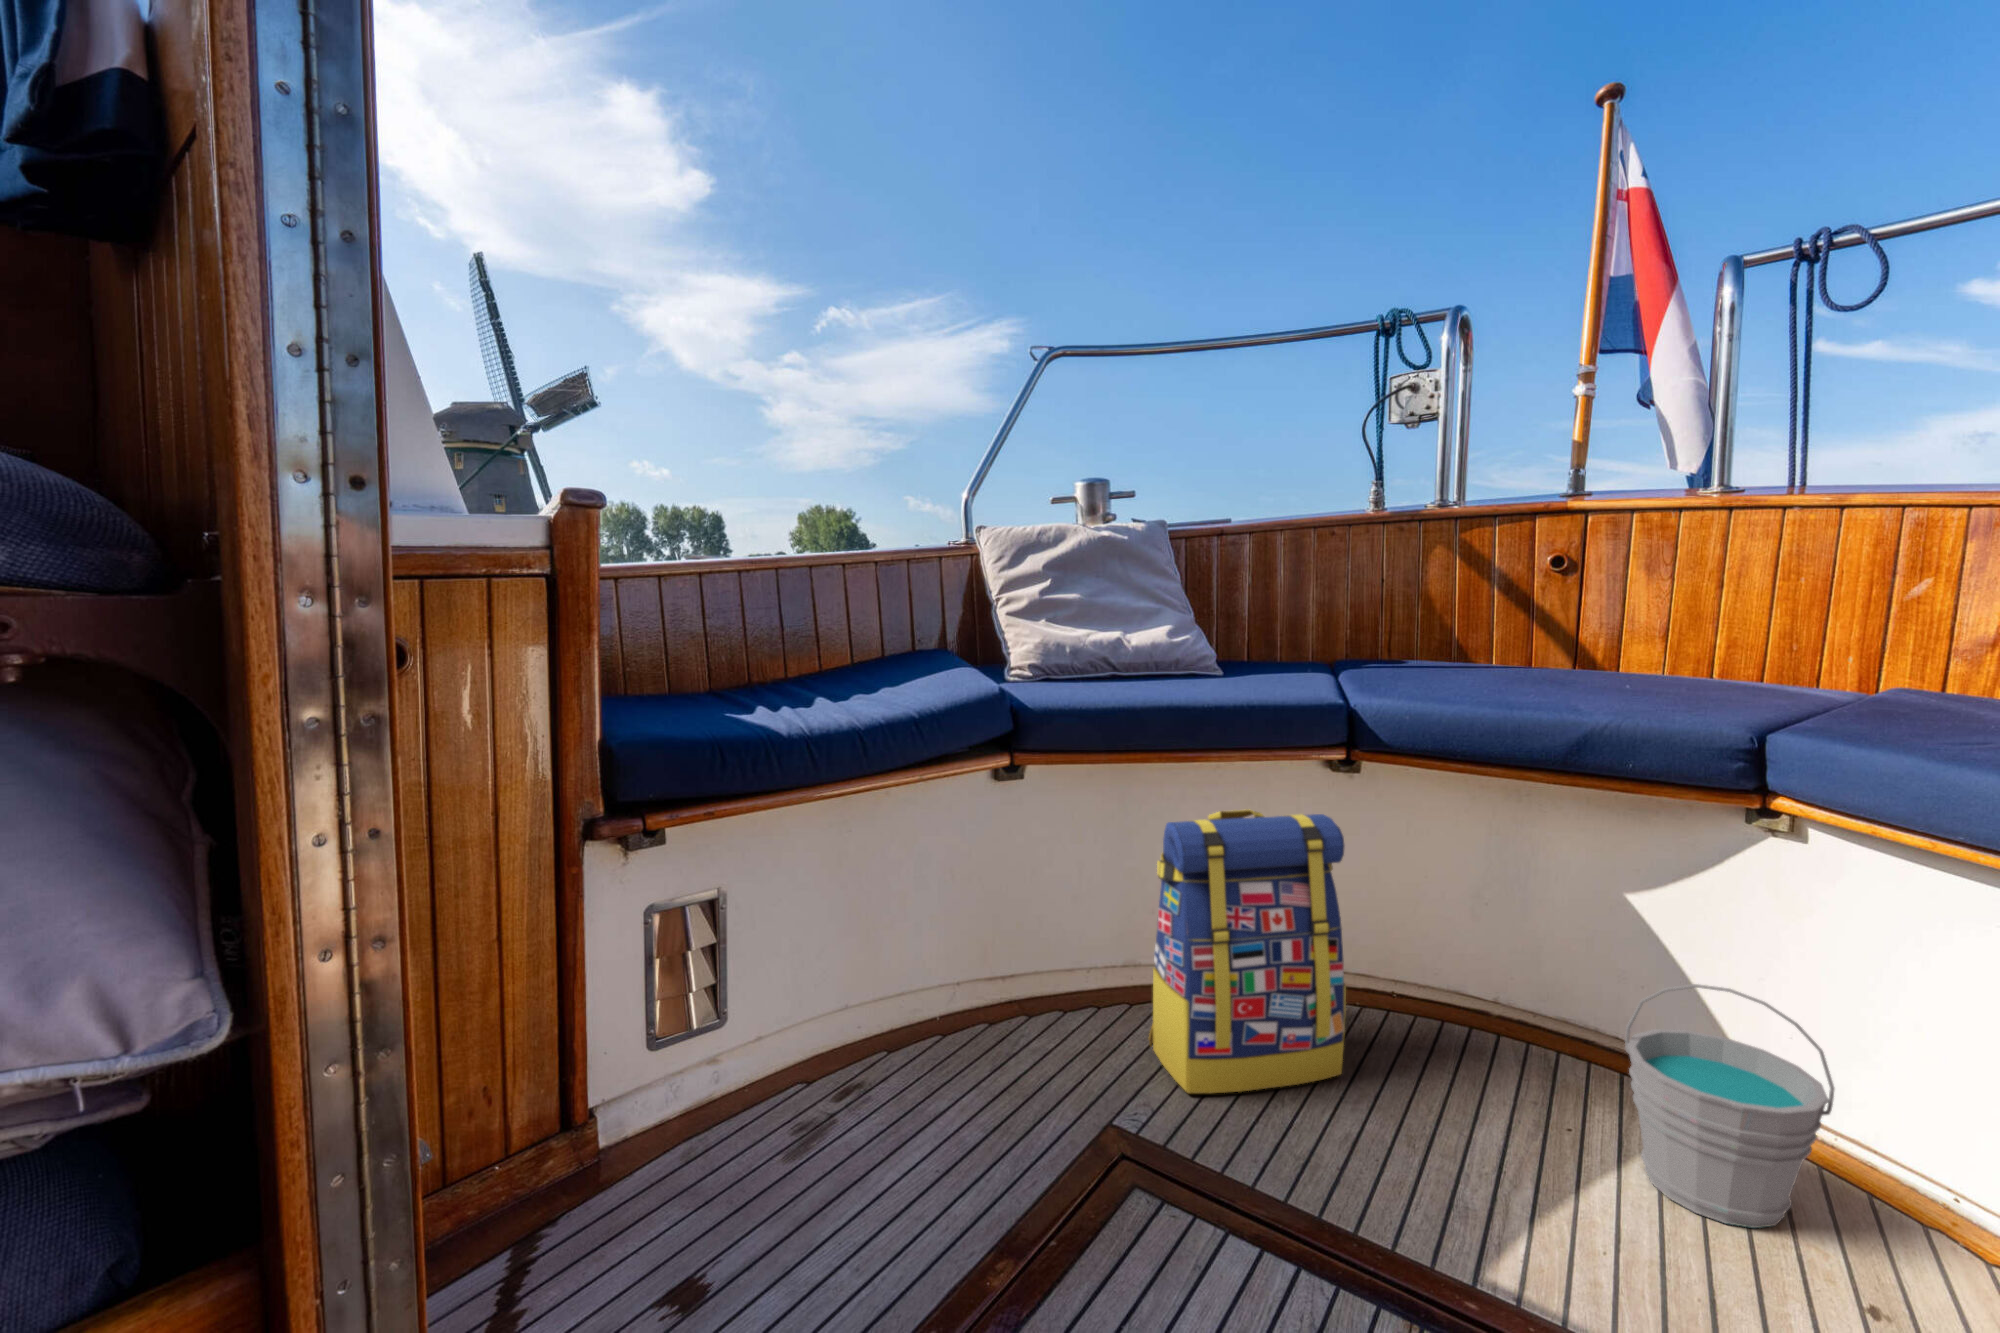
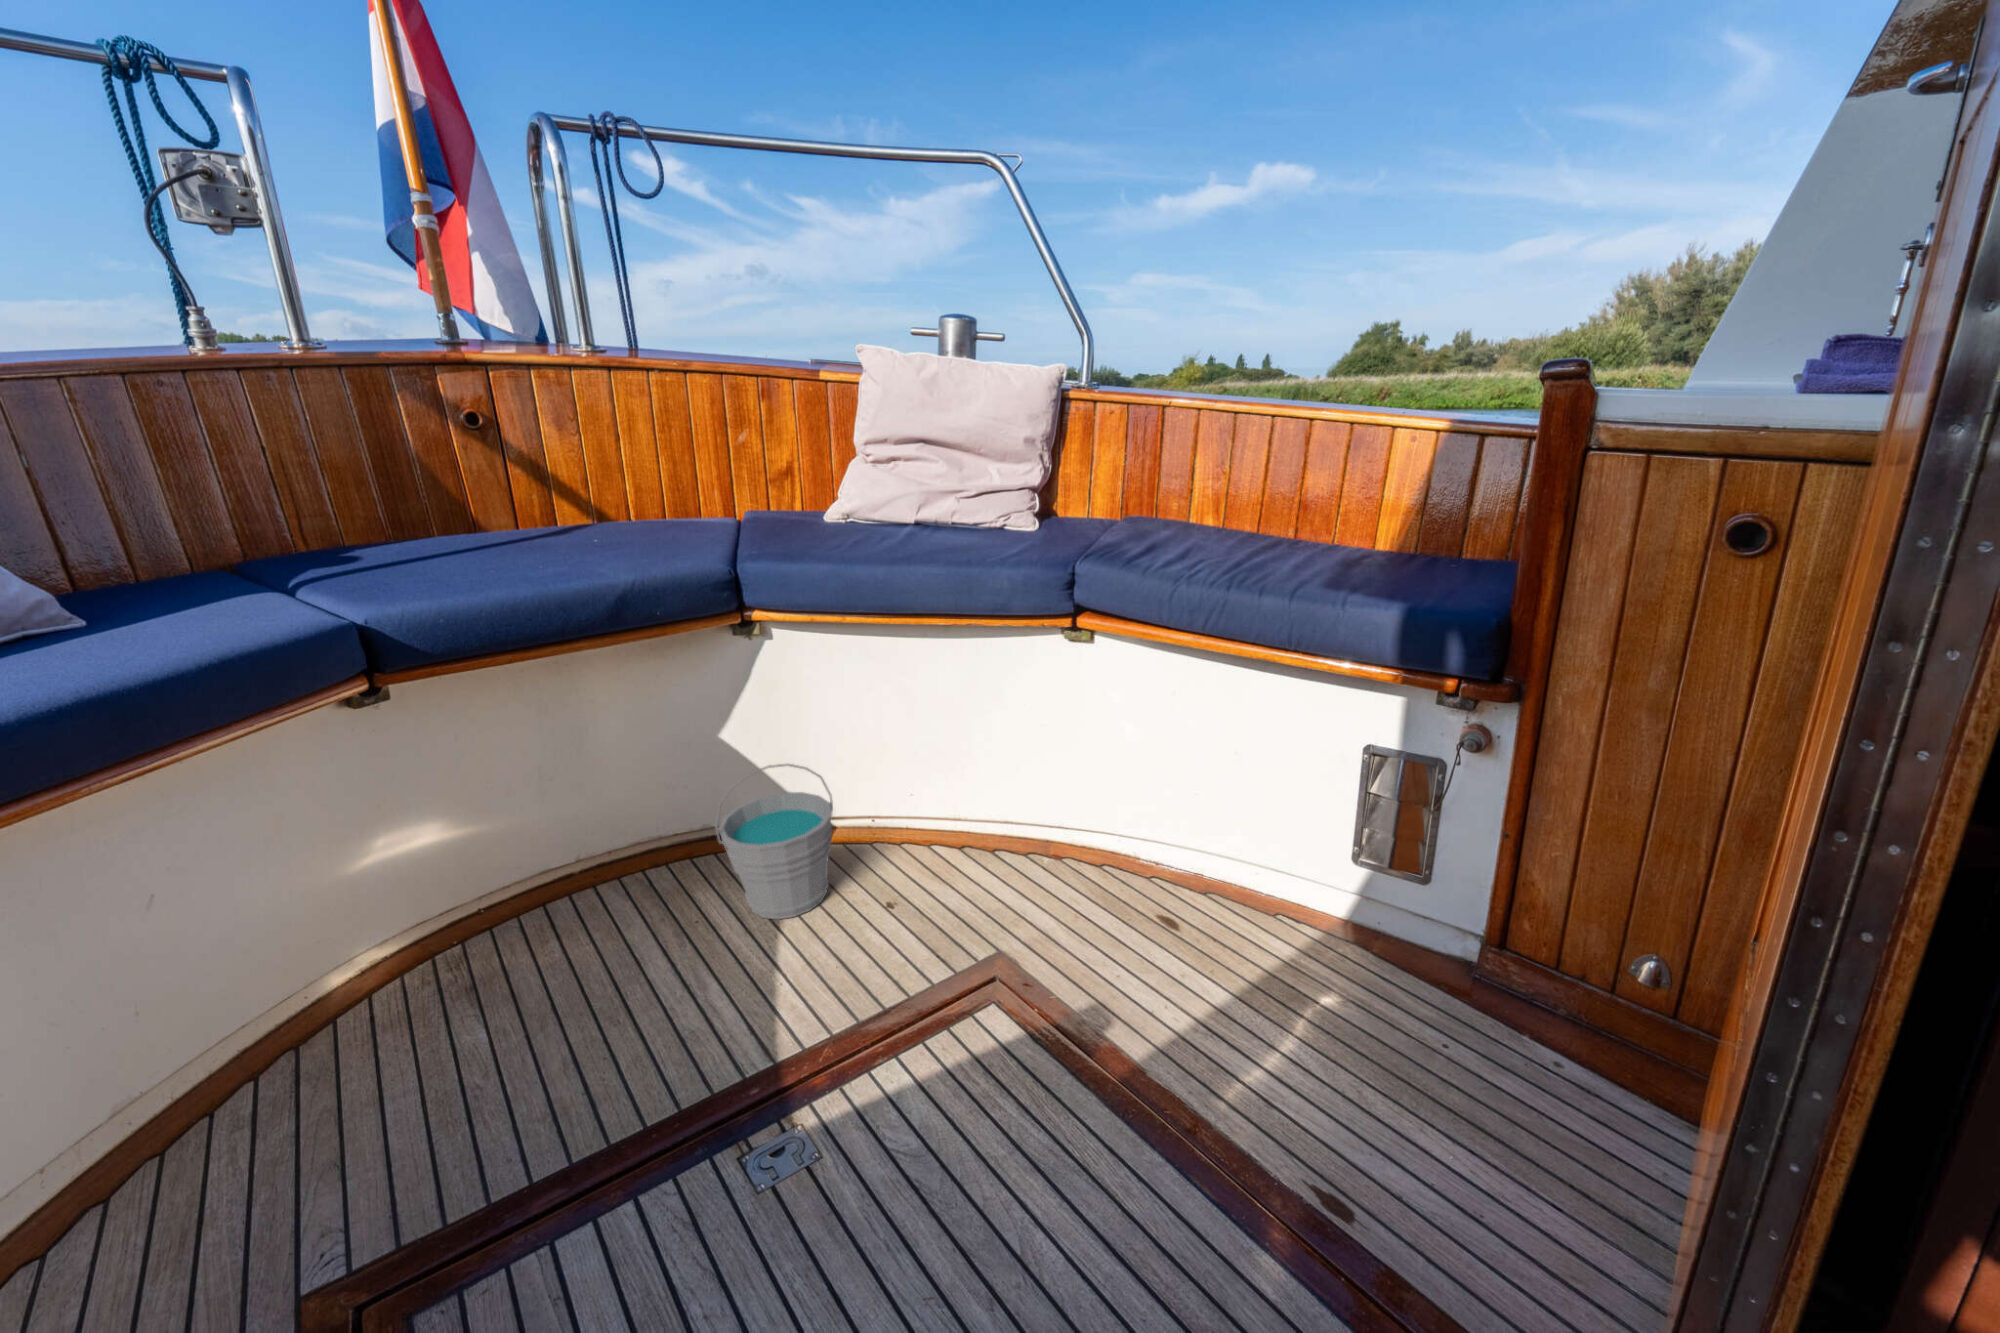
backpack: present [1149,809,1346,1093] -> none [163,784,506,1175]

